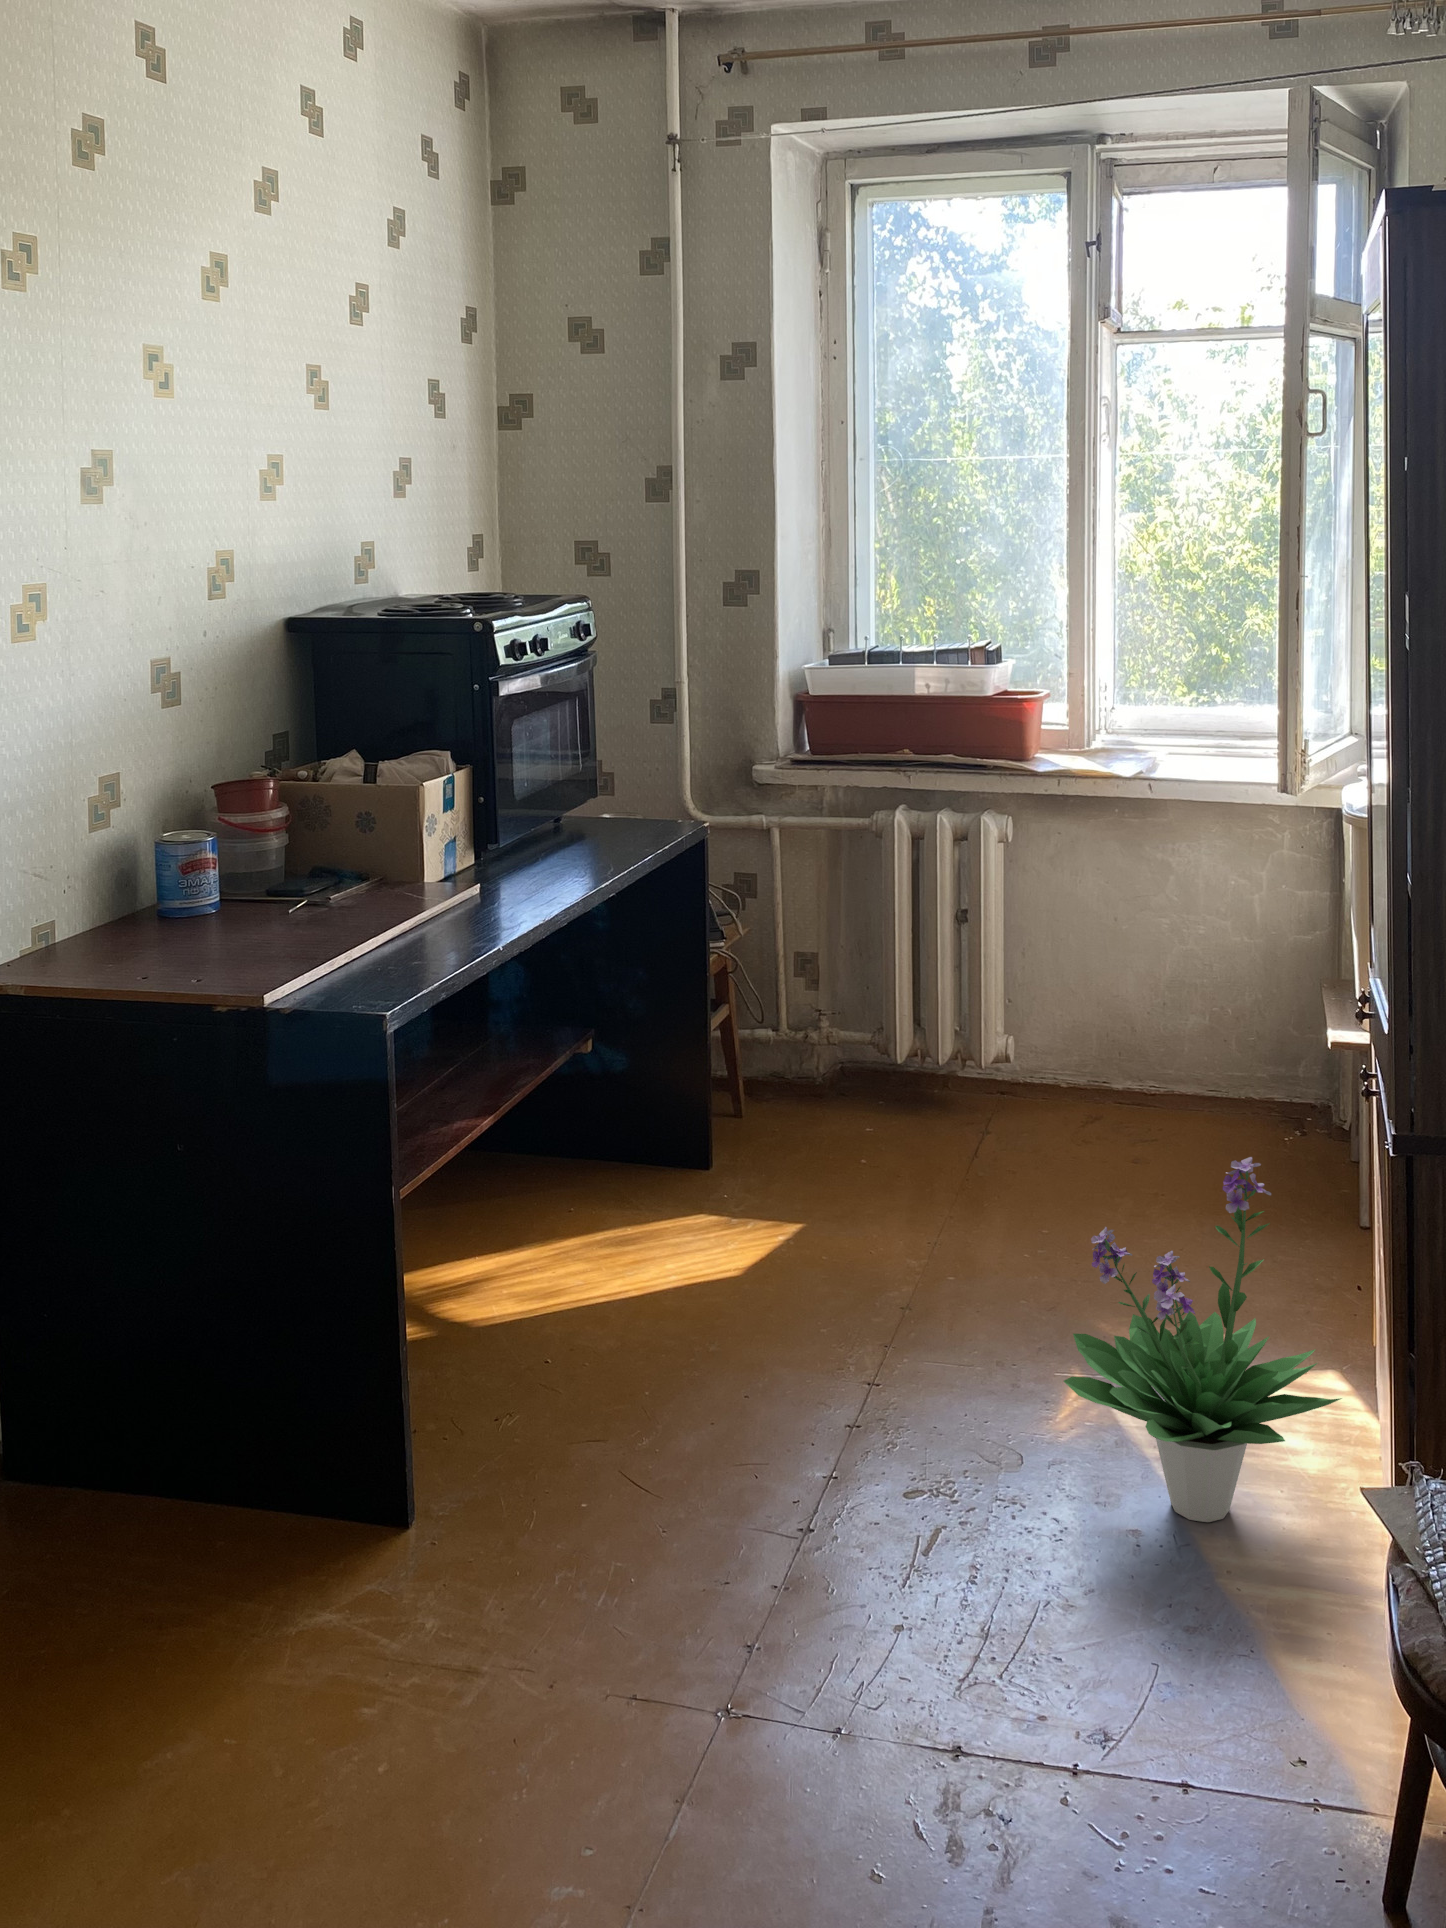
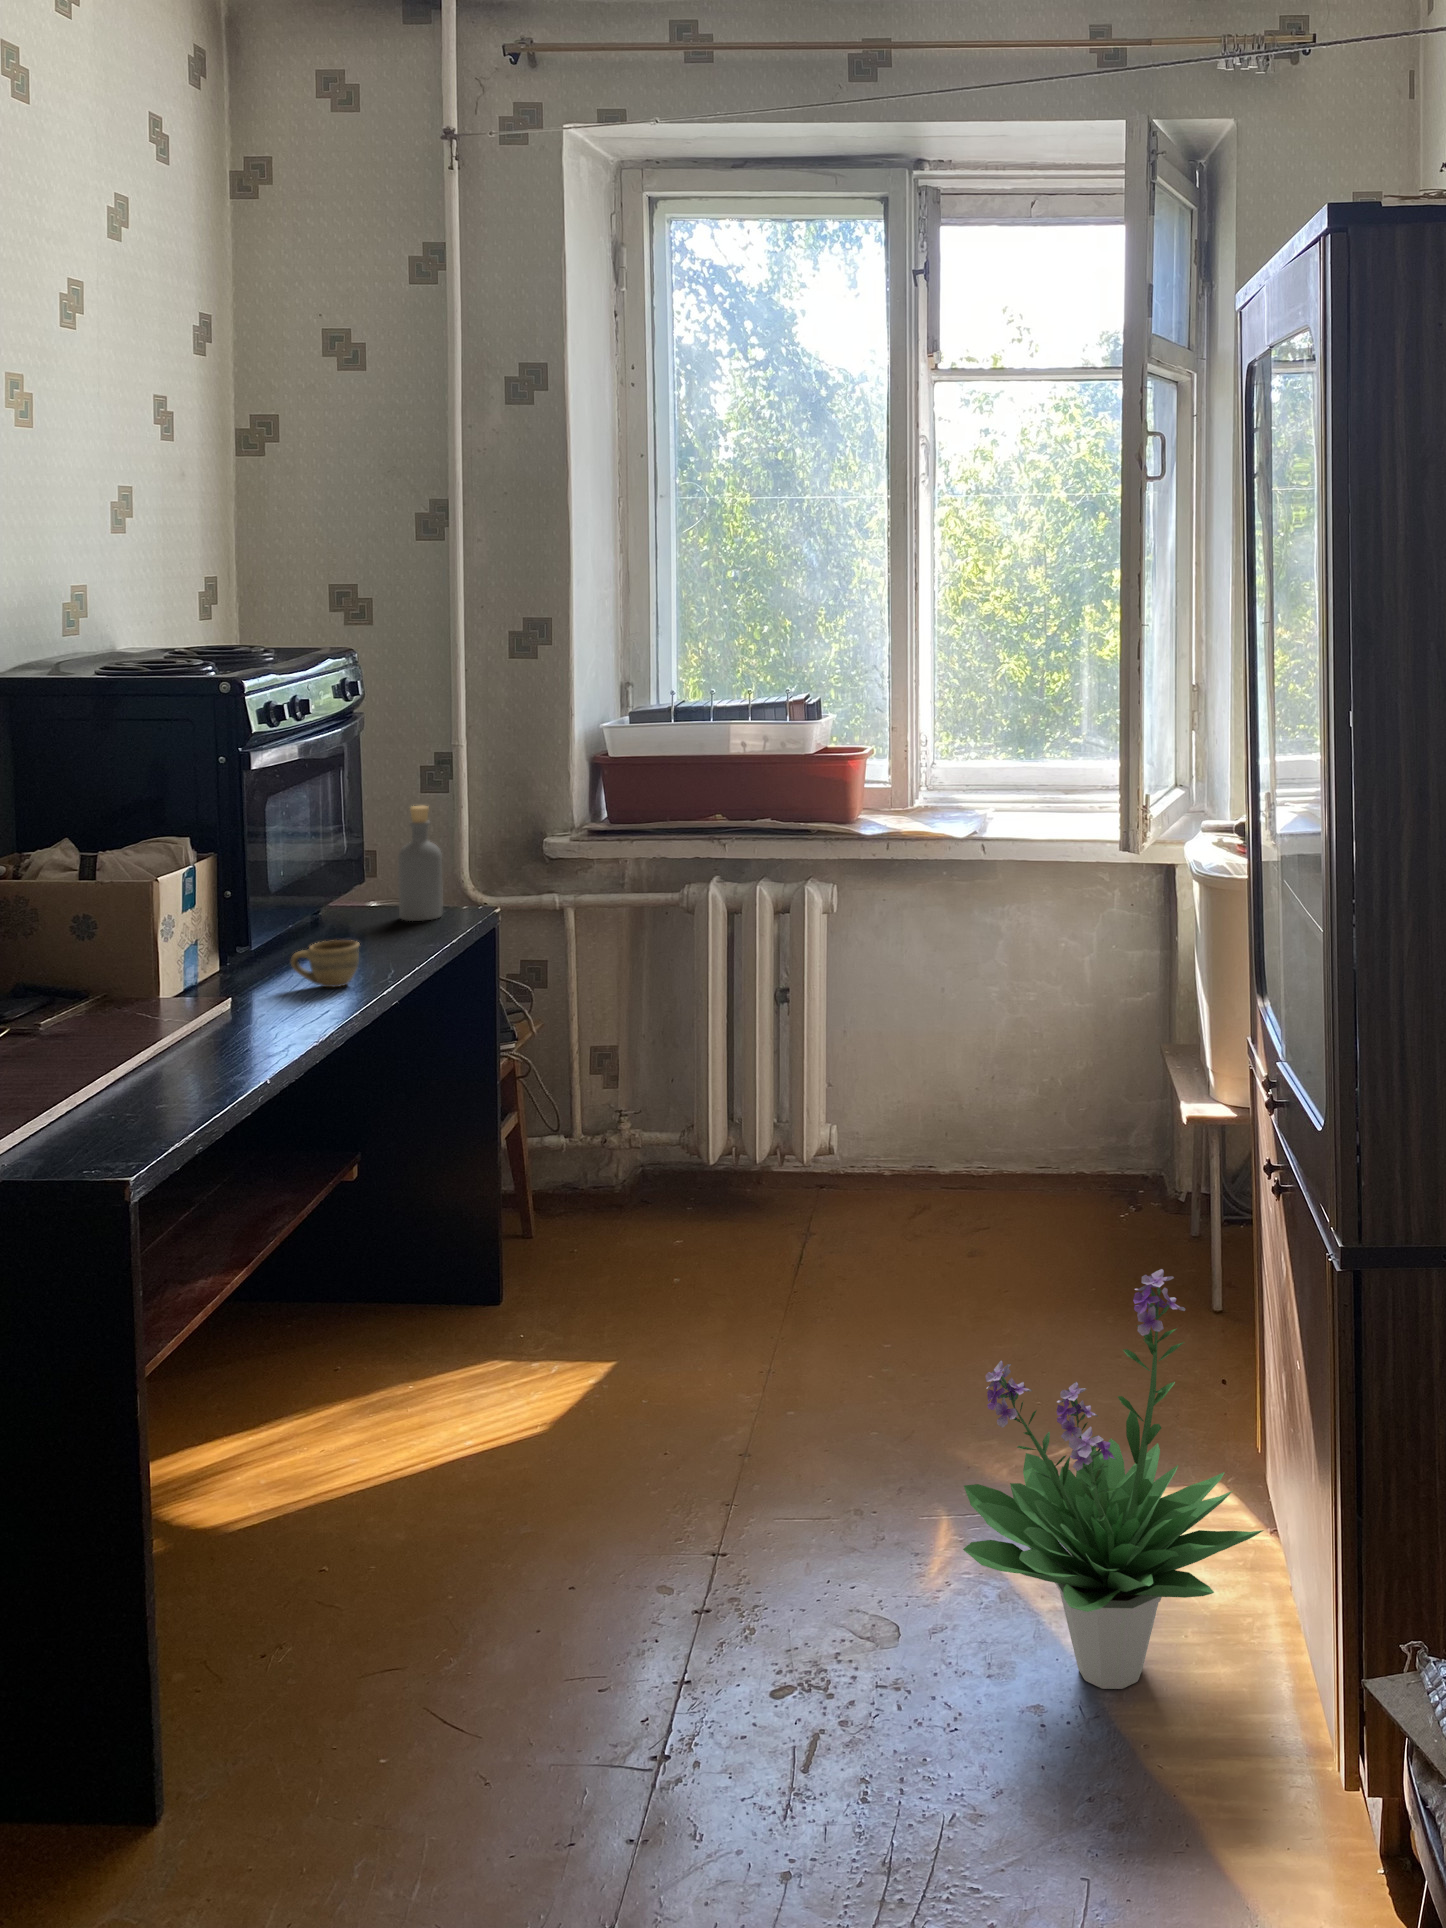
bottle: none [621,732,658,831] -> present [398,806,443,921]
cup: none [529,841,583,879] -> present [291,940,359,987]

